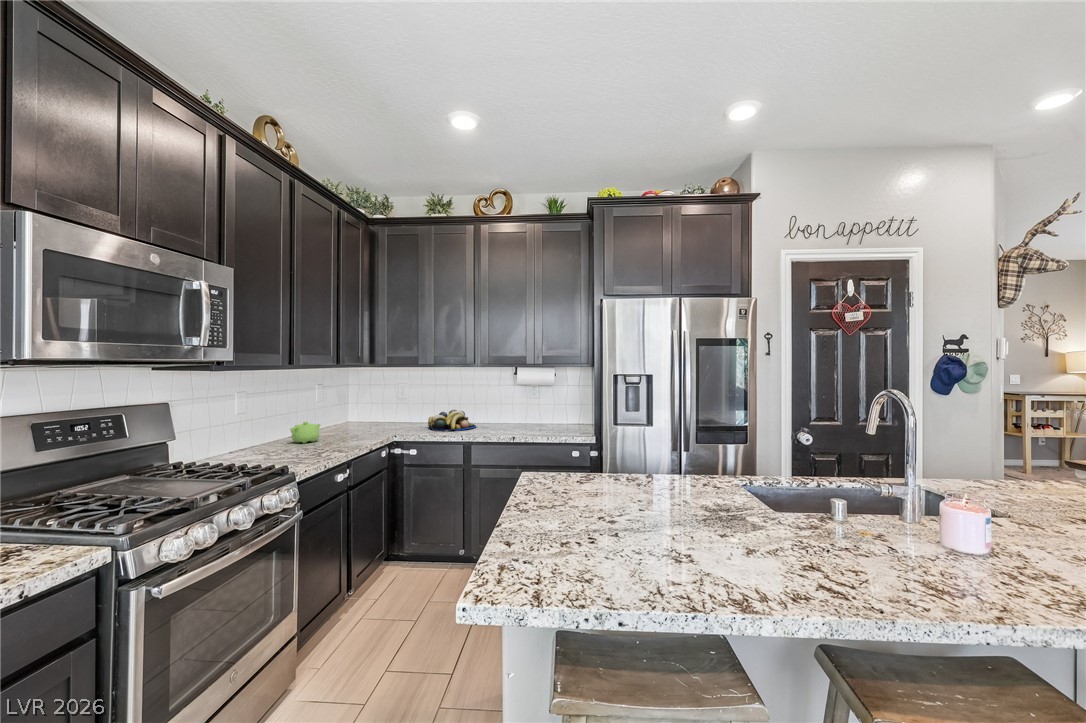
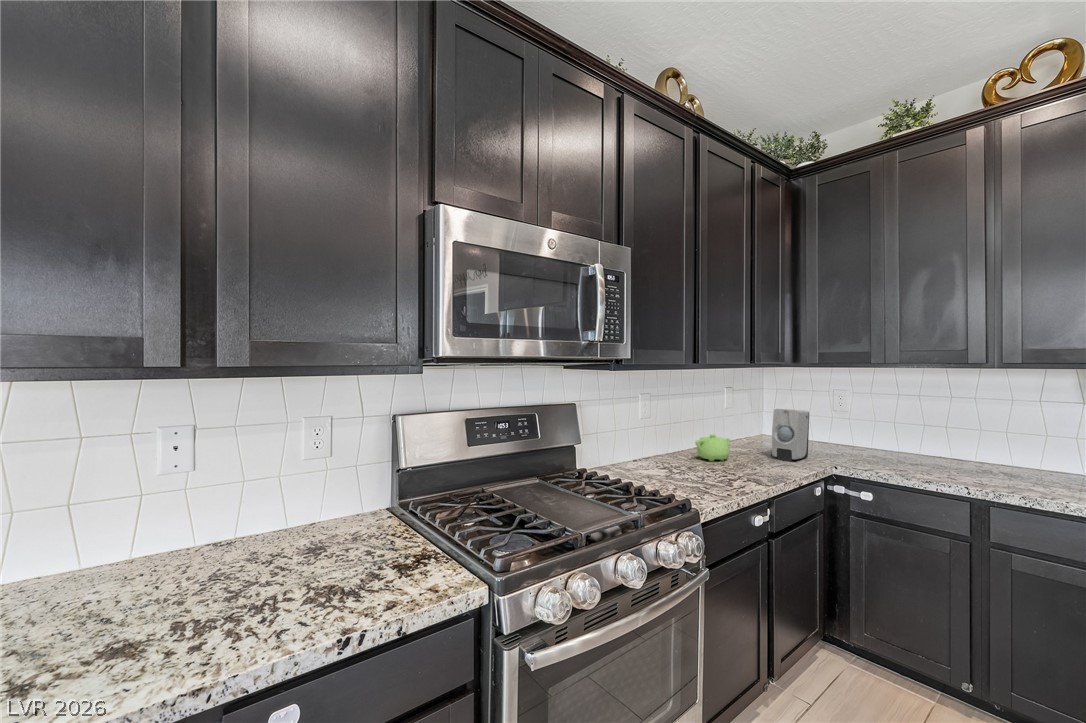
soap dispenser: none [353,398,380,436] -> present [772,409,809,461]
fruit bowl: present [428,410,476,431] -> none [887,437,987,475]

